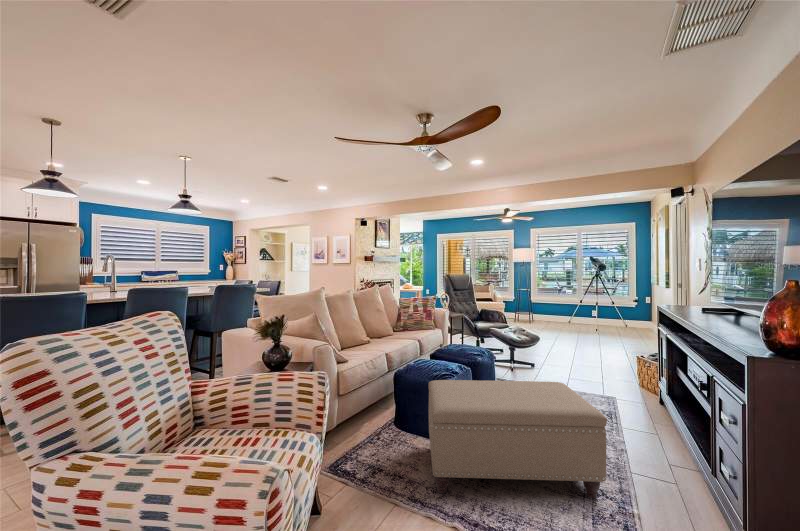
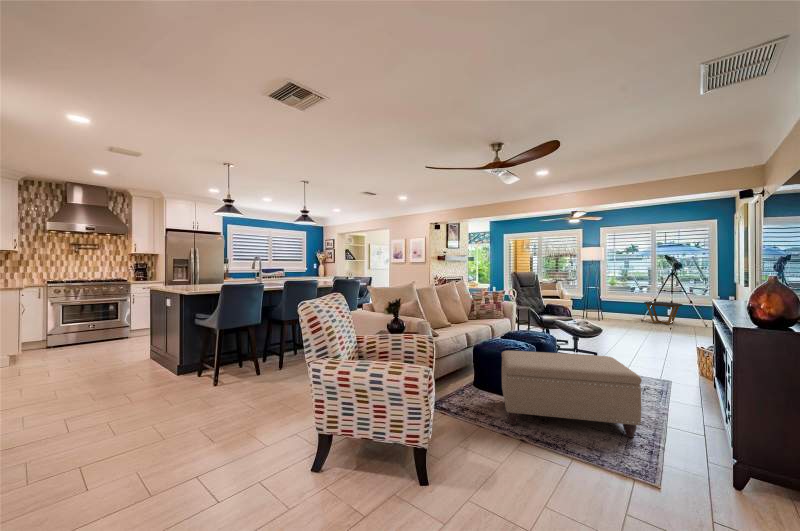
side table: none [572,303,607,326] -> present [644,302,682,325]

